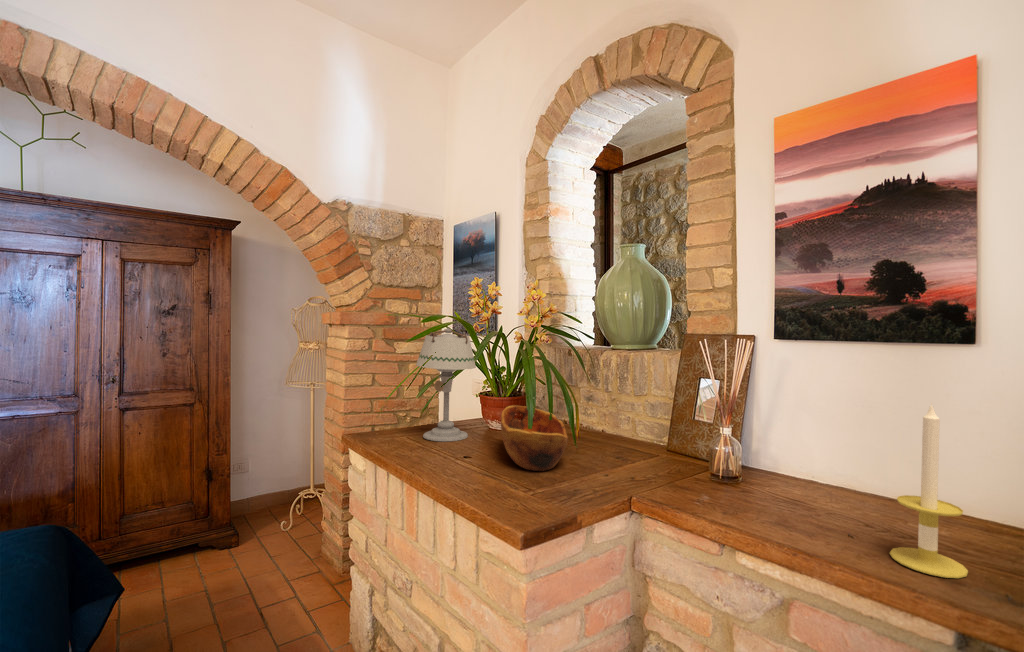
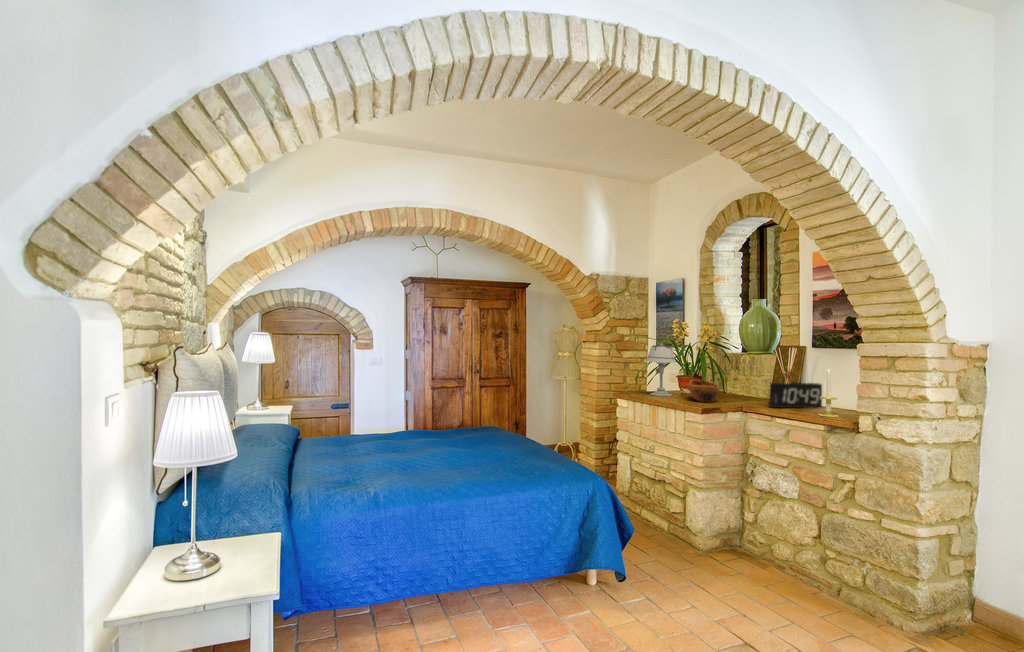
alarm clock: none [691,425,814,499] -> present [768,382,822,408]

